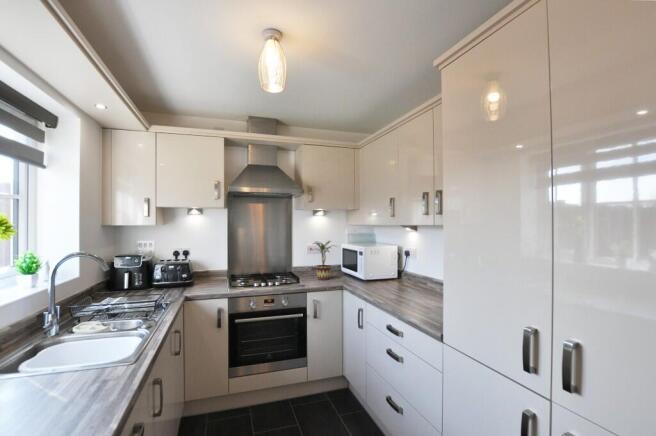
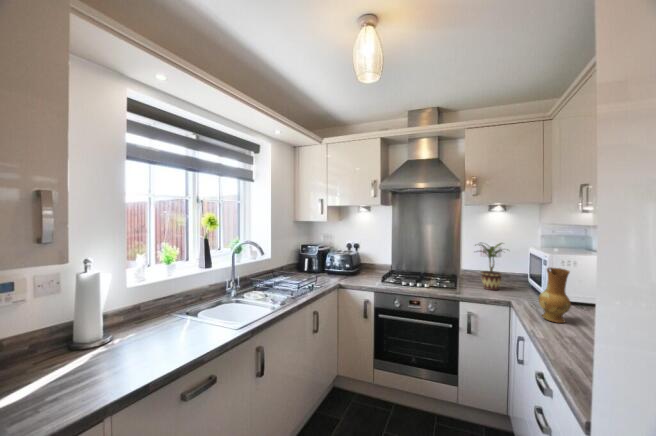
ceramic jug: none [367,255,385,292] -> present [538,268,571,323]

